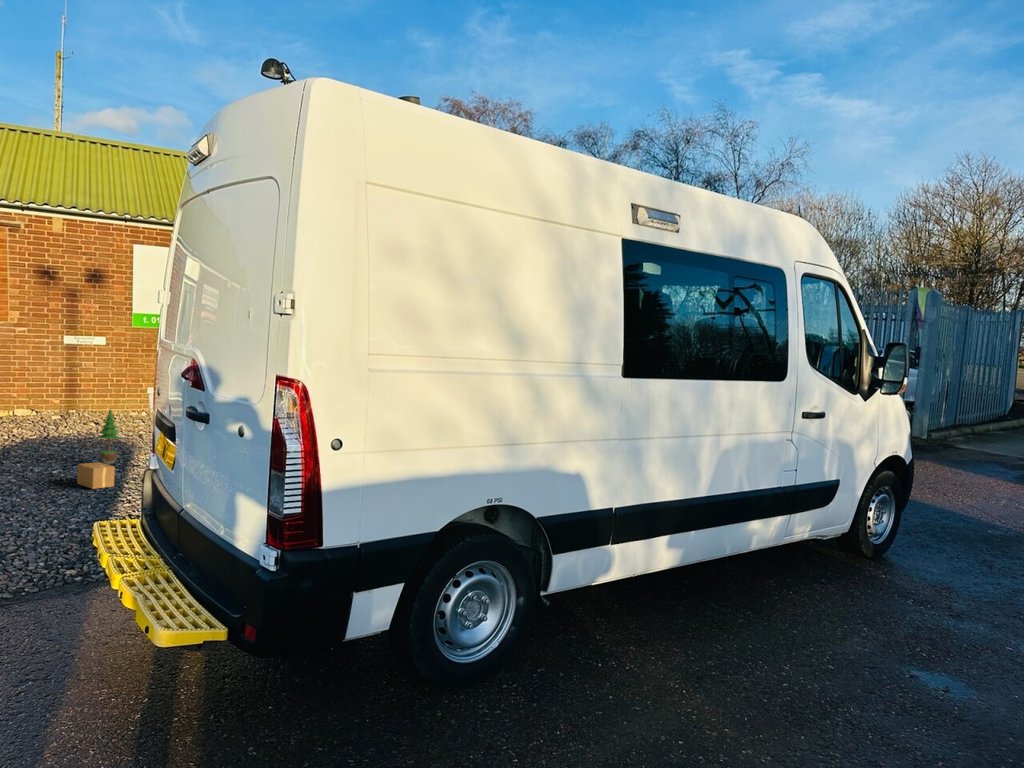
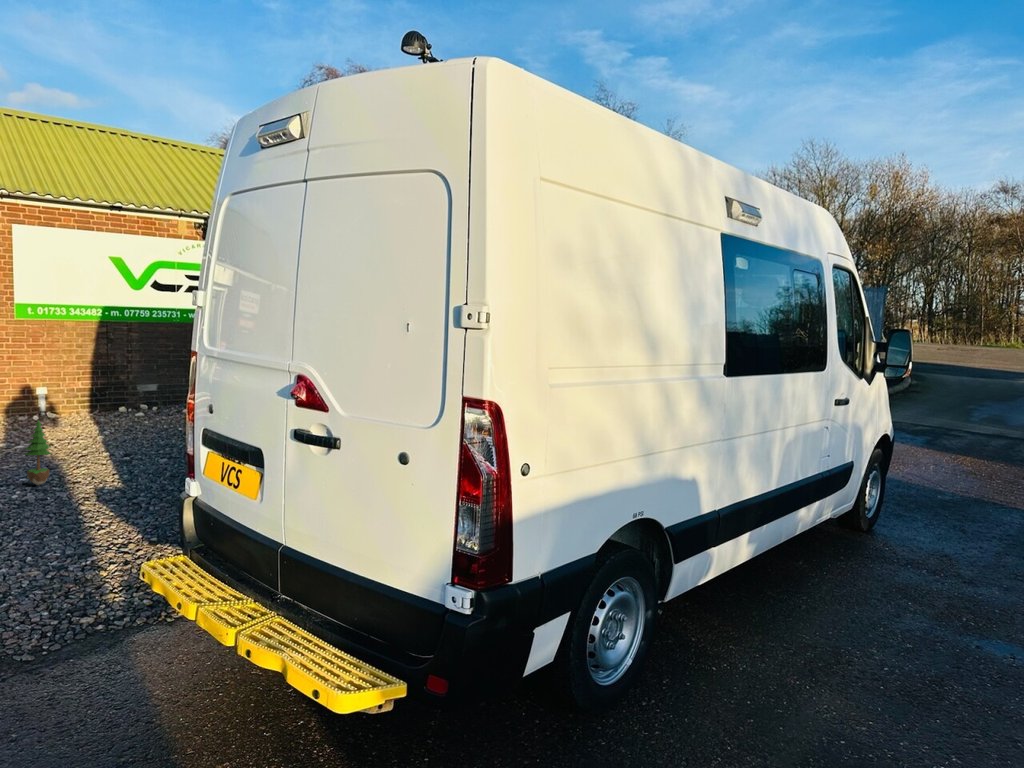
cardboard box: present [77,462,115,489] -> none [16,484,65,516]

